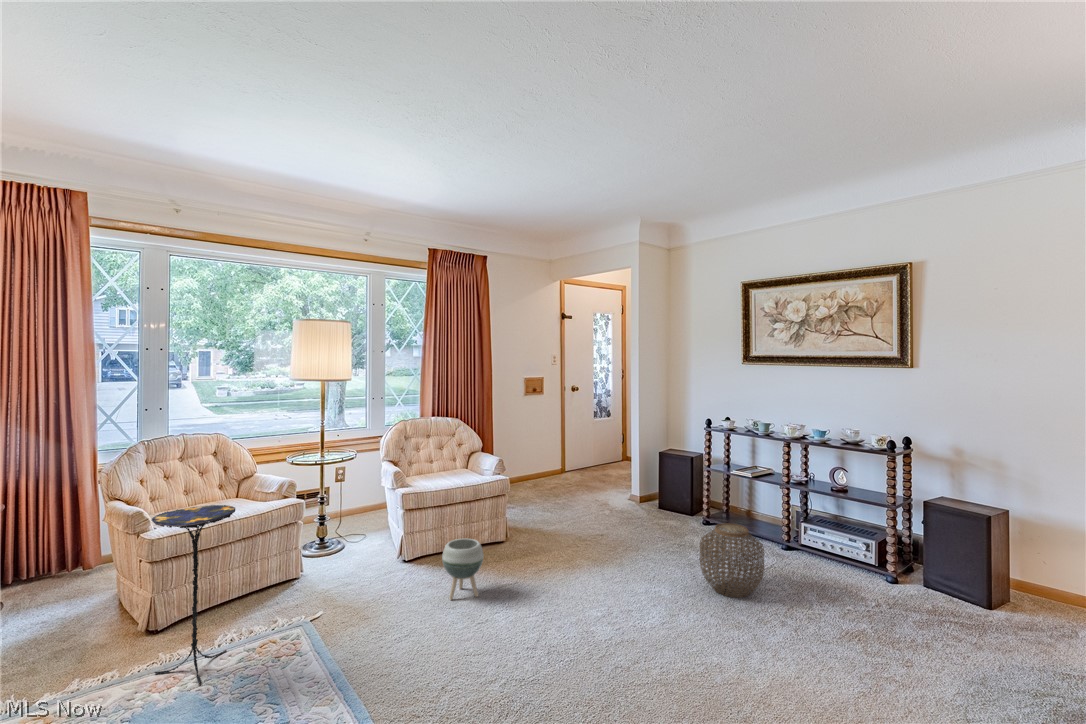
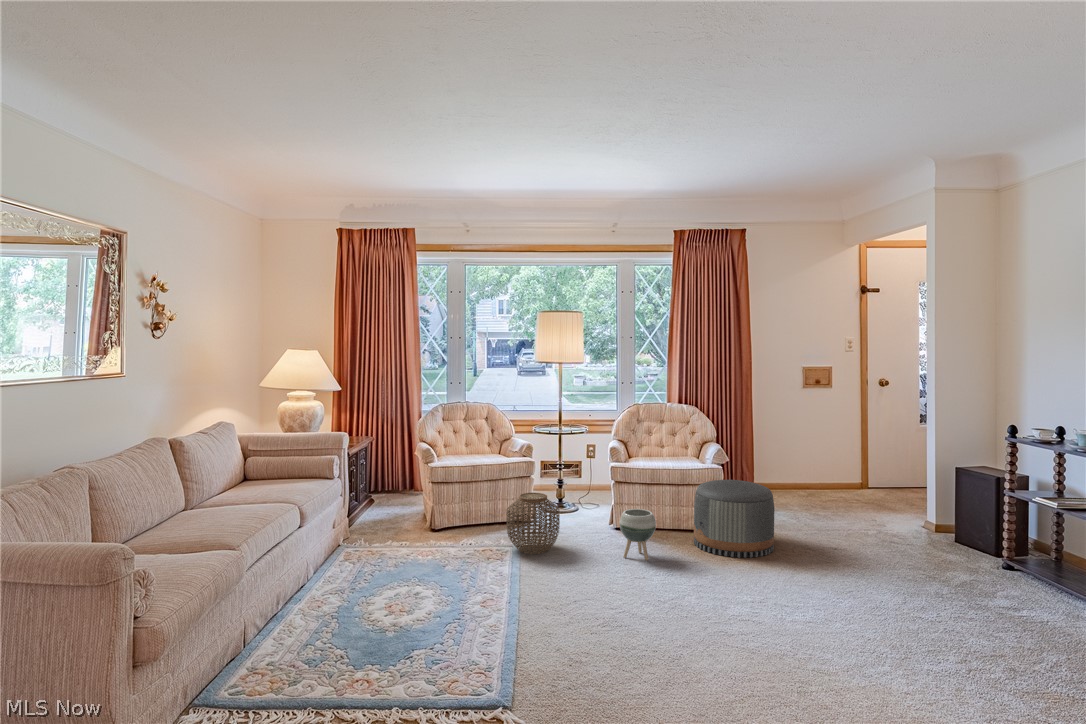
pouf: none [497,488,574,570] -> present [694,480,774,558]
side table: present [151,505,235,683] -> none [419,448,466,560]
woven basket: present [700,523,764,598] -> present [507,493,560,554]

